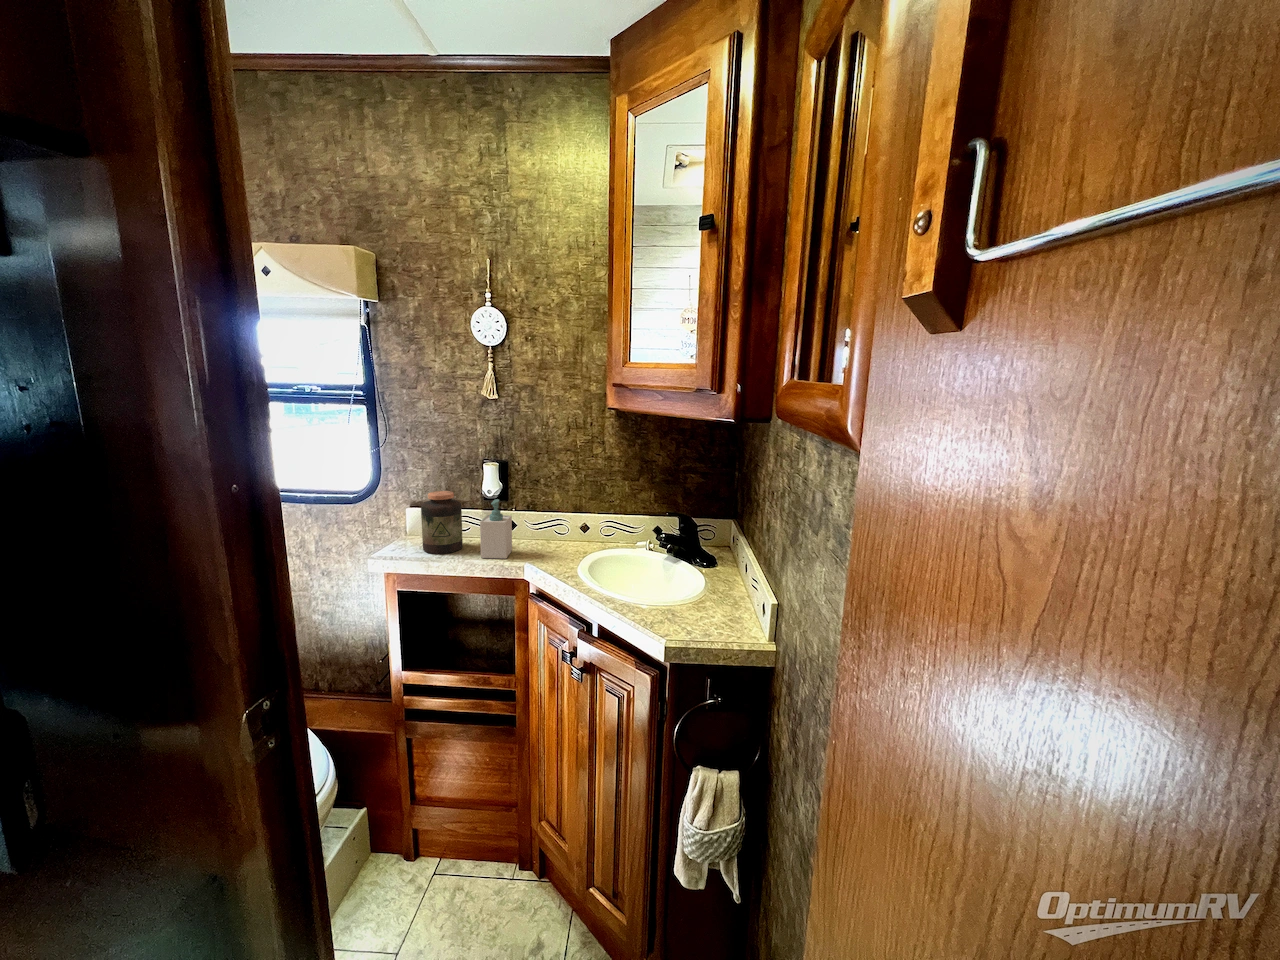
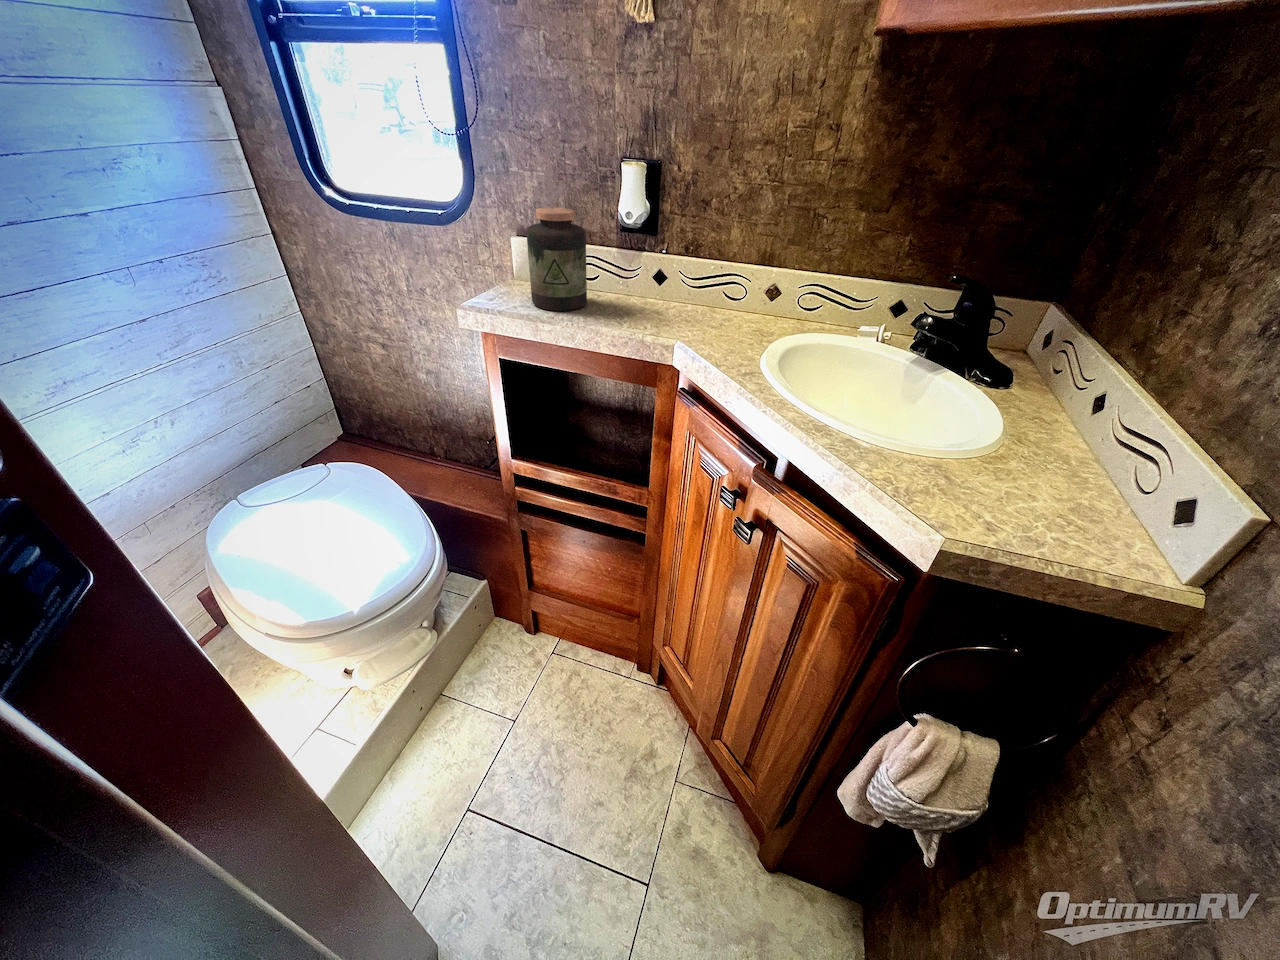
soap bottle: present [480,499,512,559] -> none [611,226,661,329]

